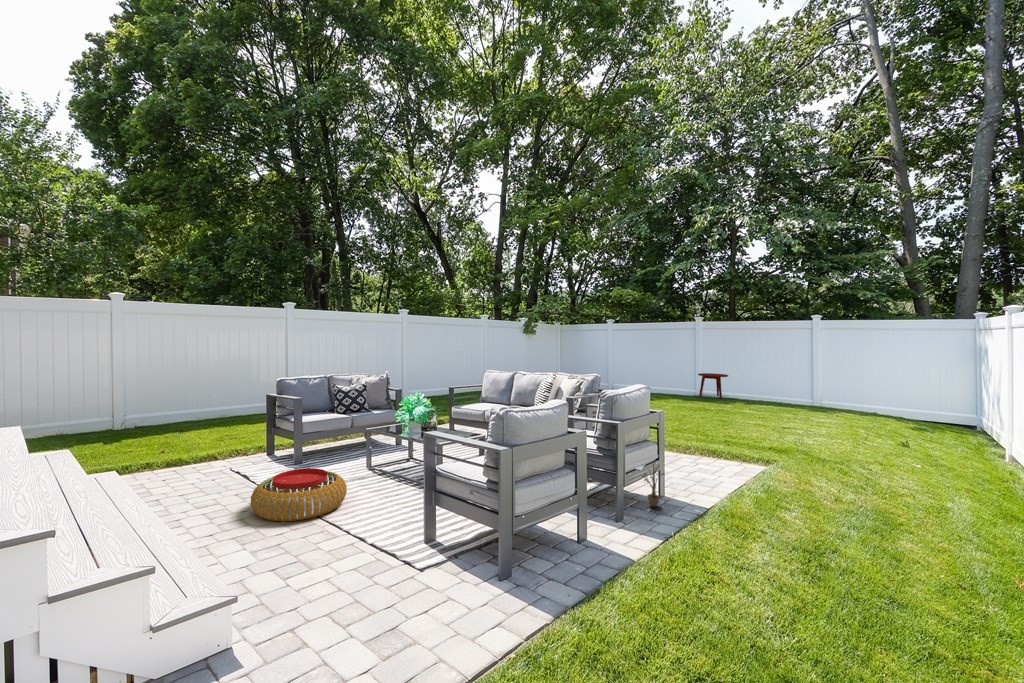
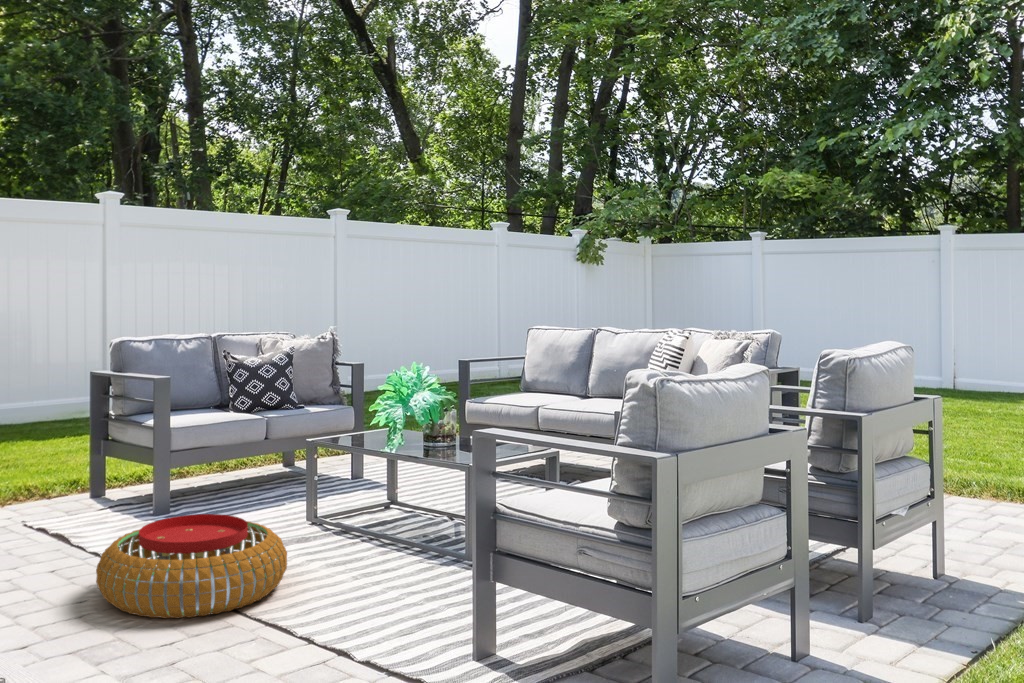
side table: present [698,373,728,399] -> none [943,342,1007,392]
decorative plant: present [641,464,664,507] -> none [903,501,953,593]

